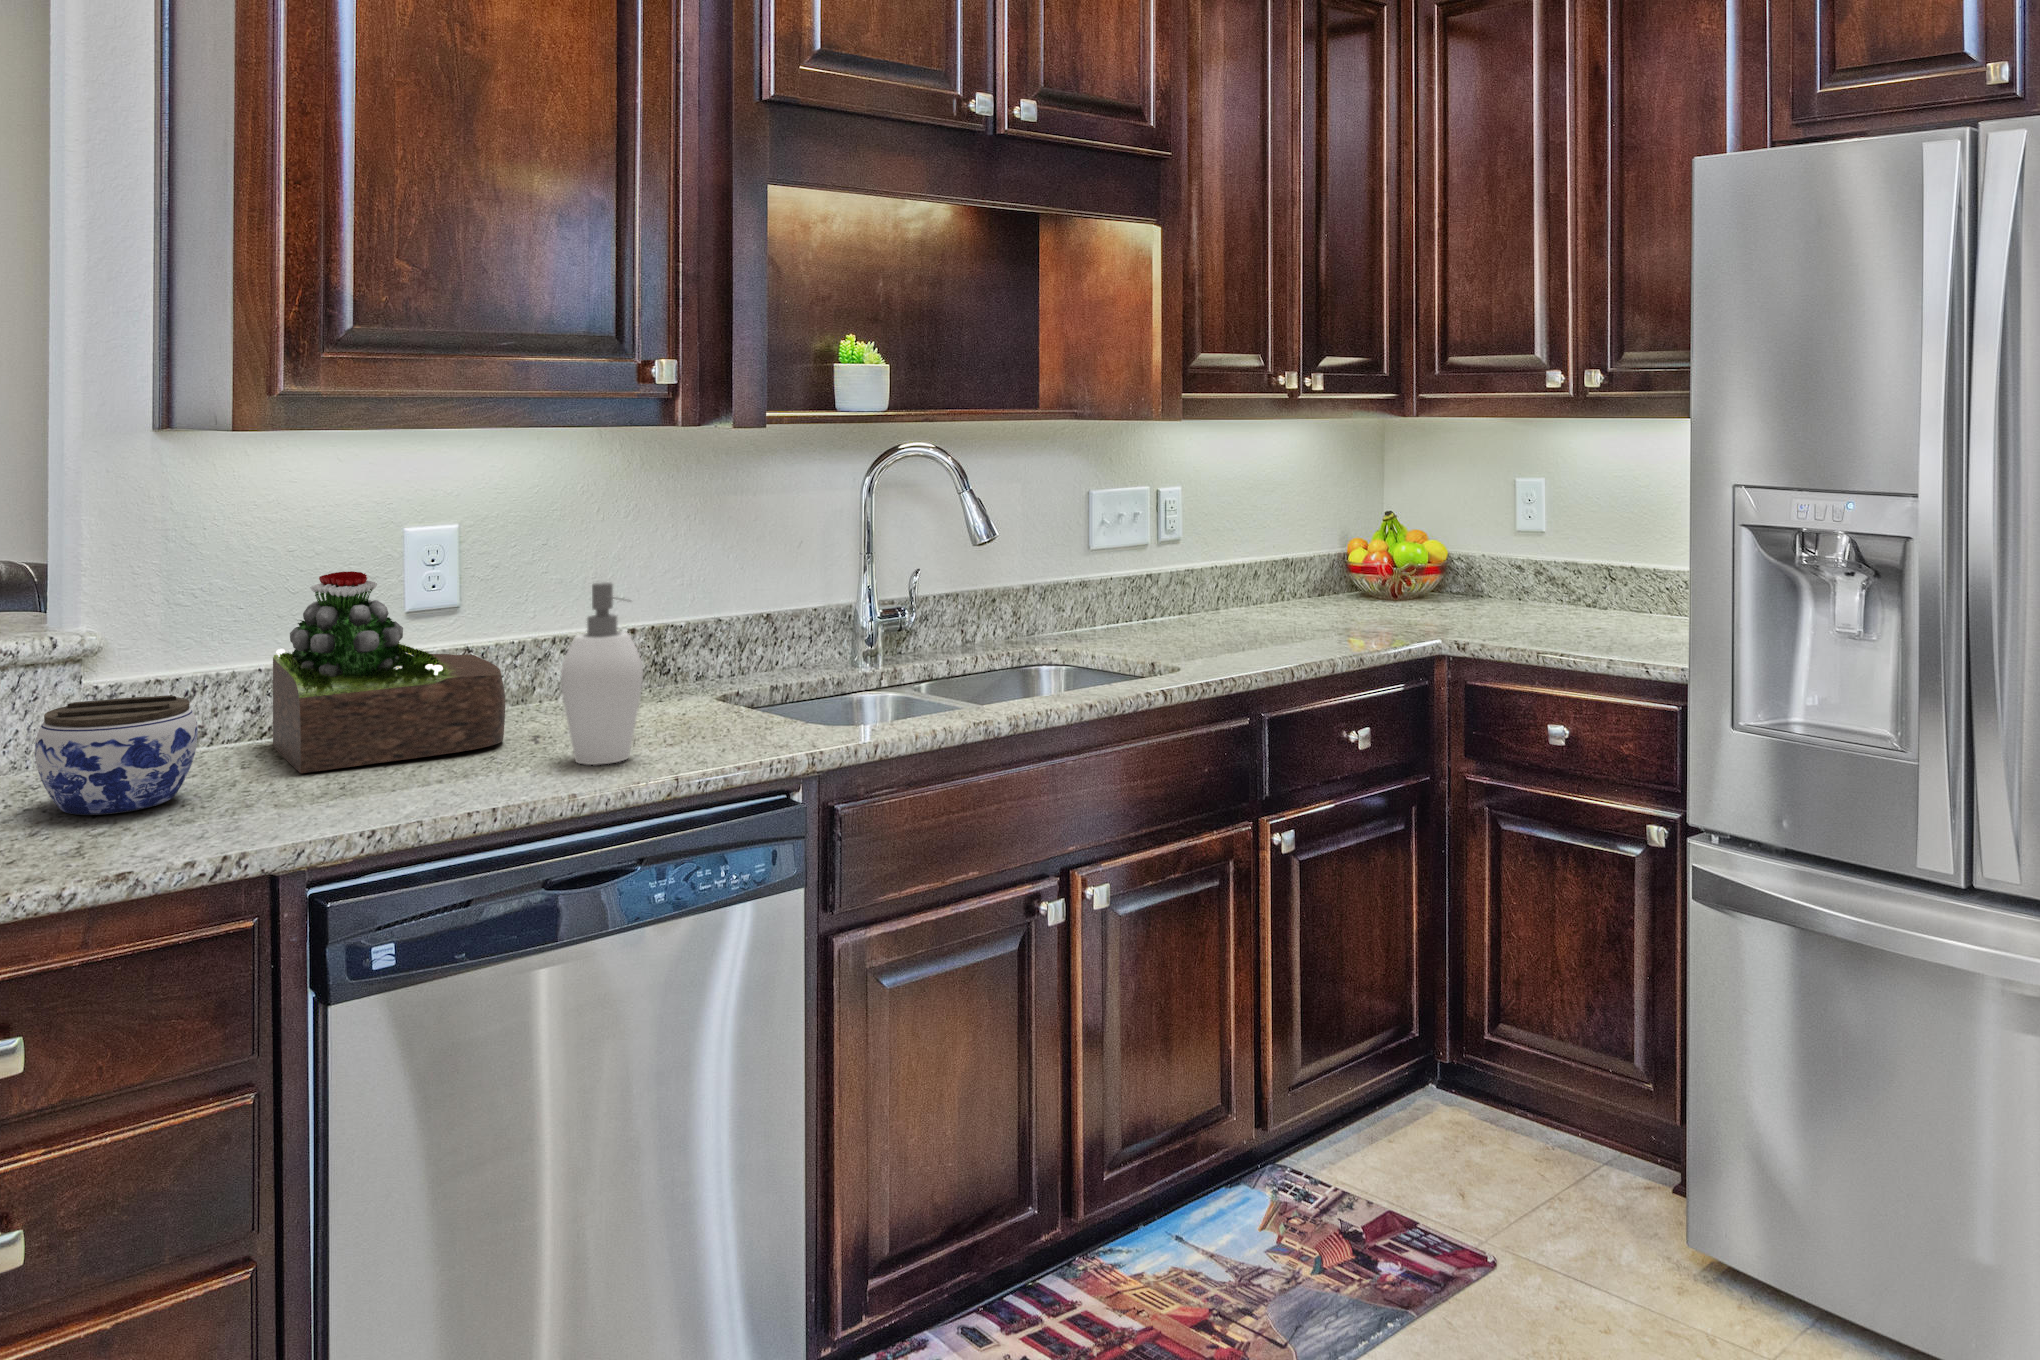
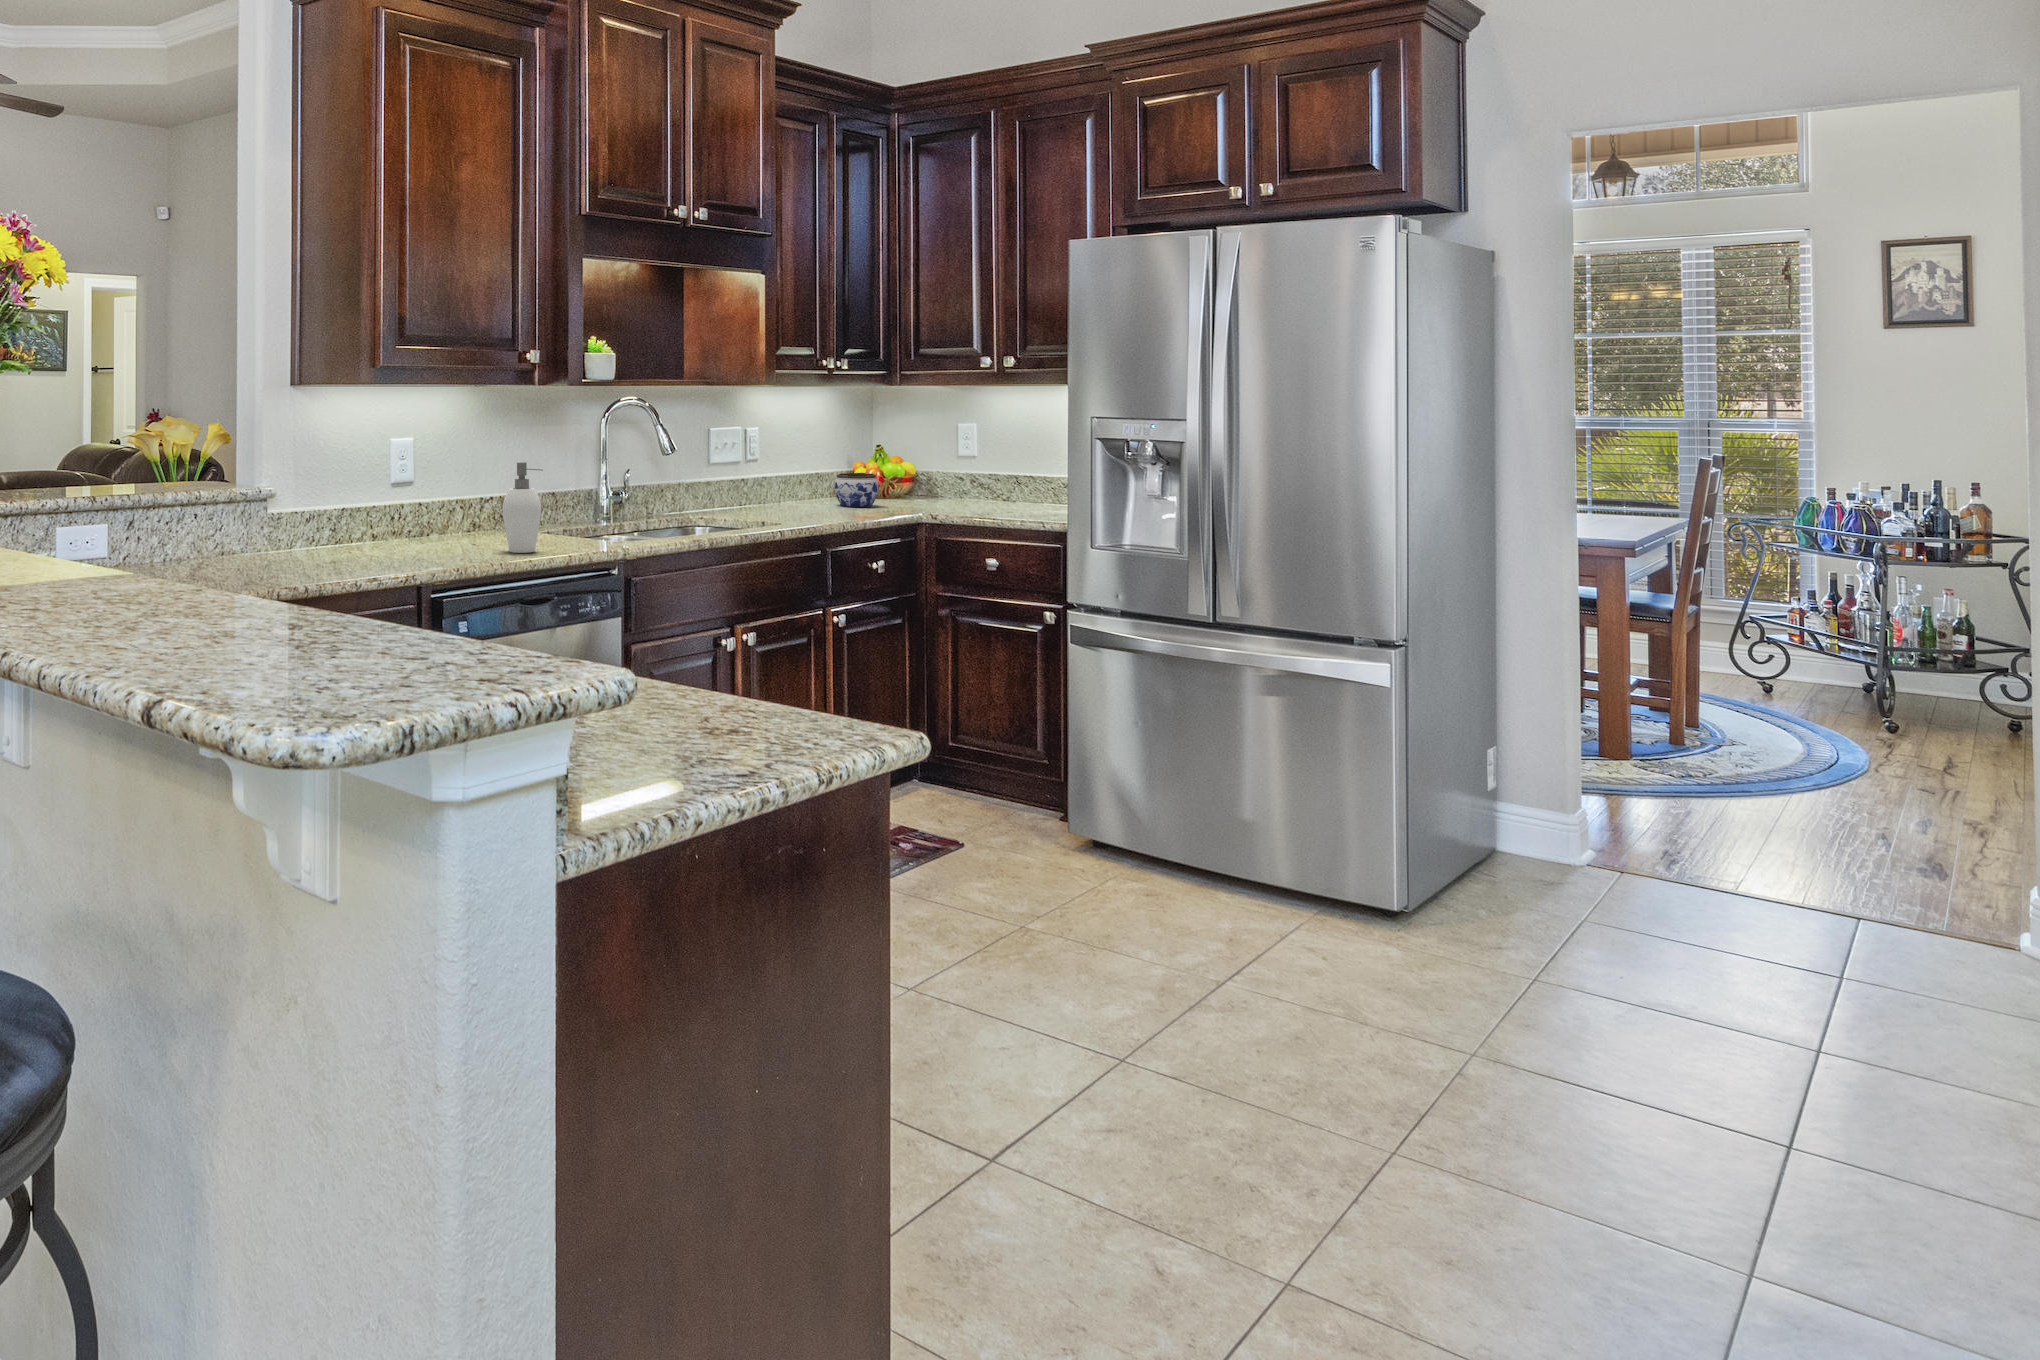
succulent plant: present [273,571,505,773] -> none [350,457,465,554]
jar: present [35,695,198,815] -> present [834,473,878,507]

